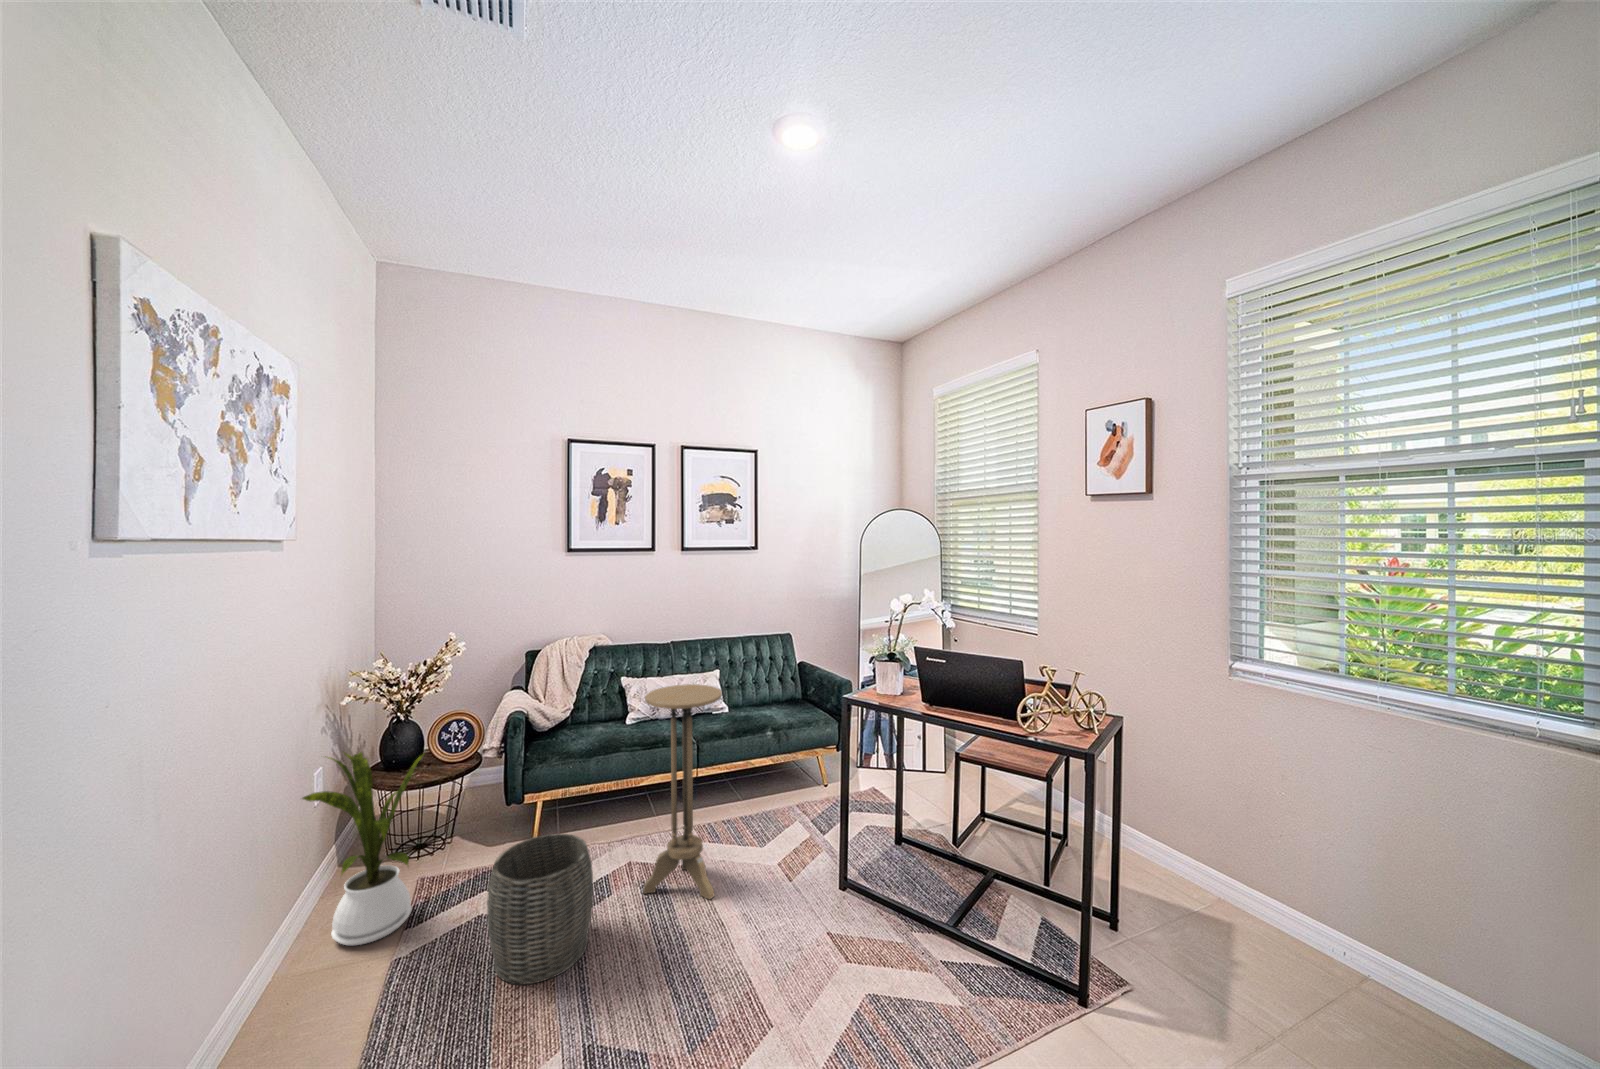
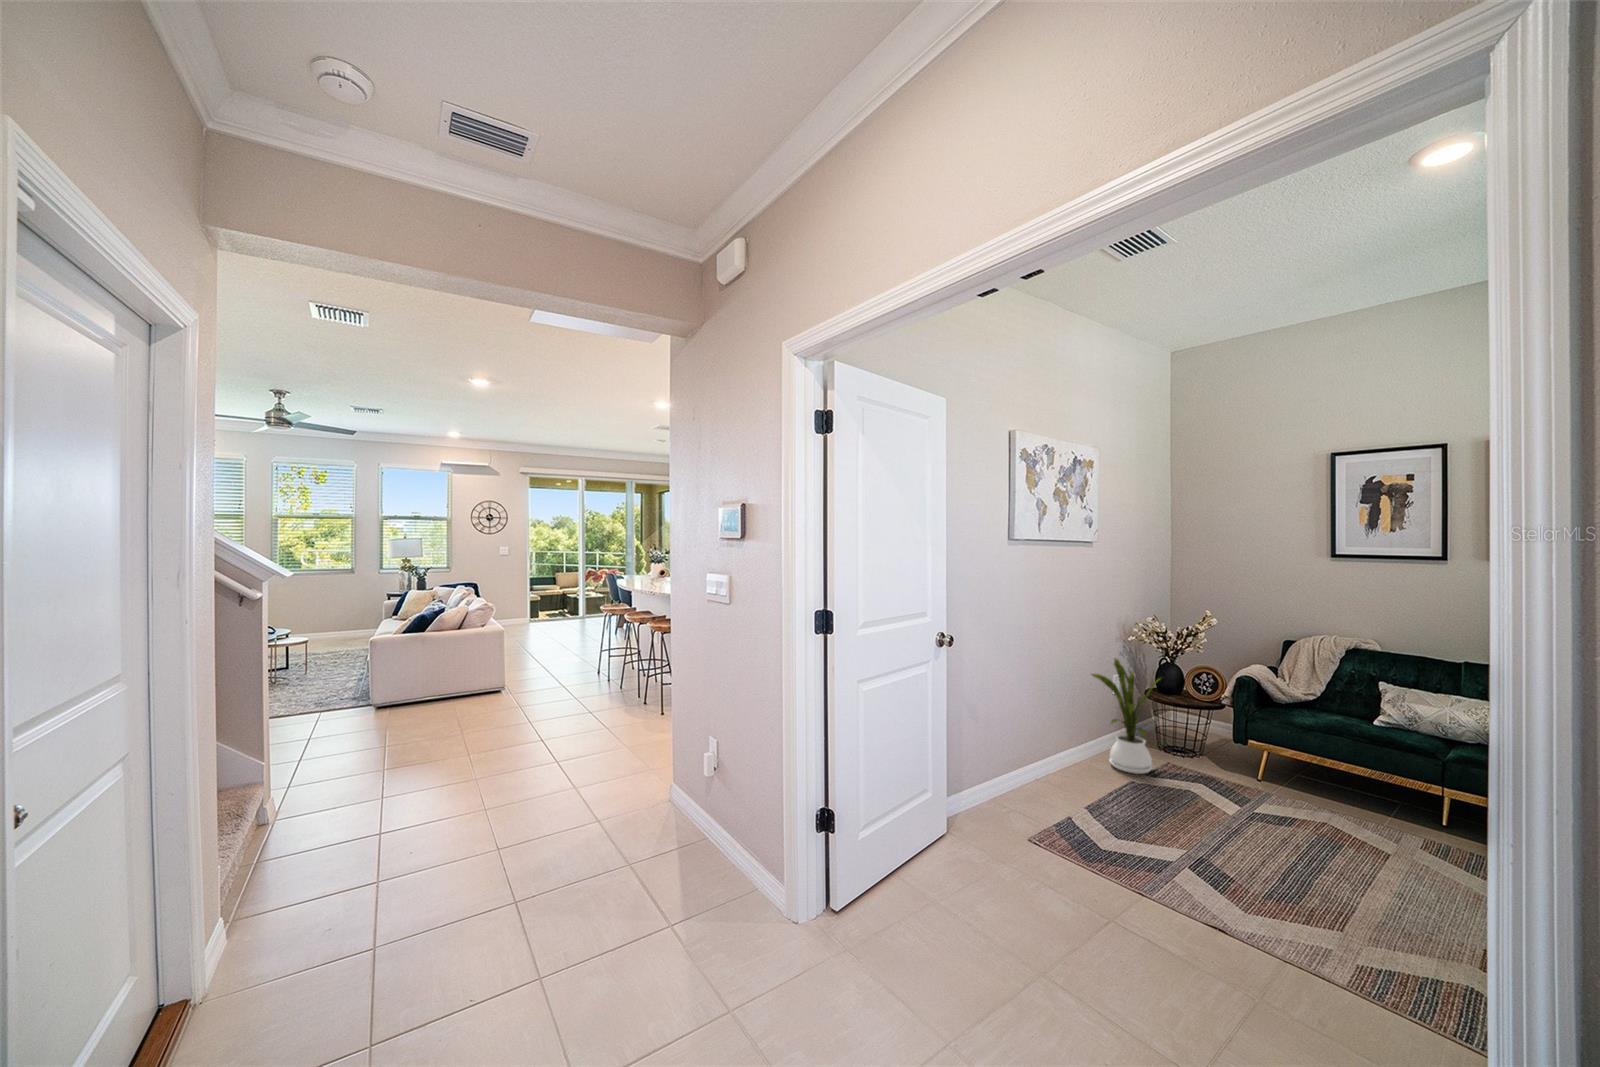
side table: present [643,684,722,899] -> none [1316,678,1413,878]
woven basket: present [487,834,593,984] -> none [1173,747,1253,838]

